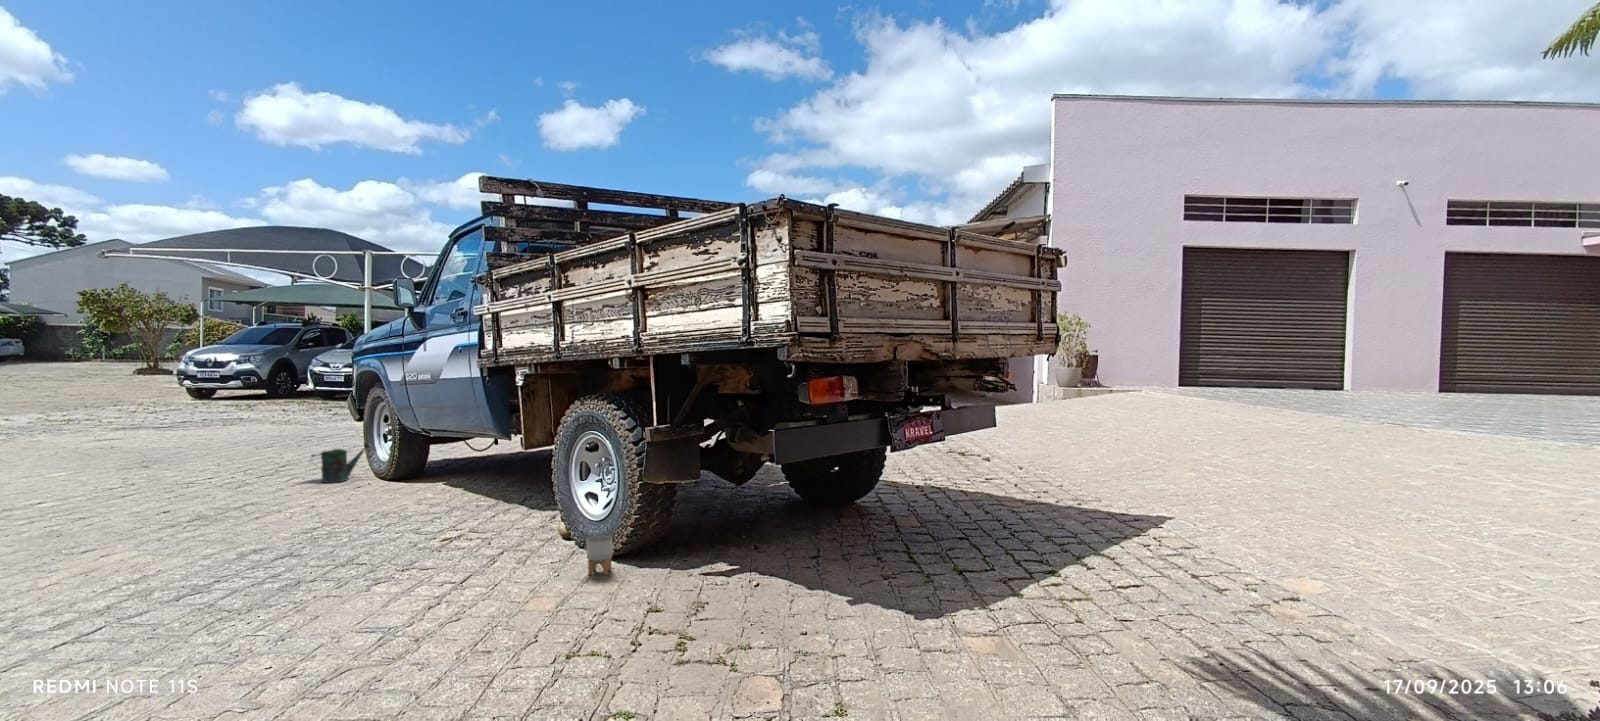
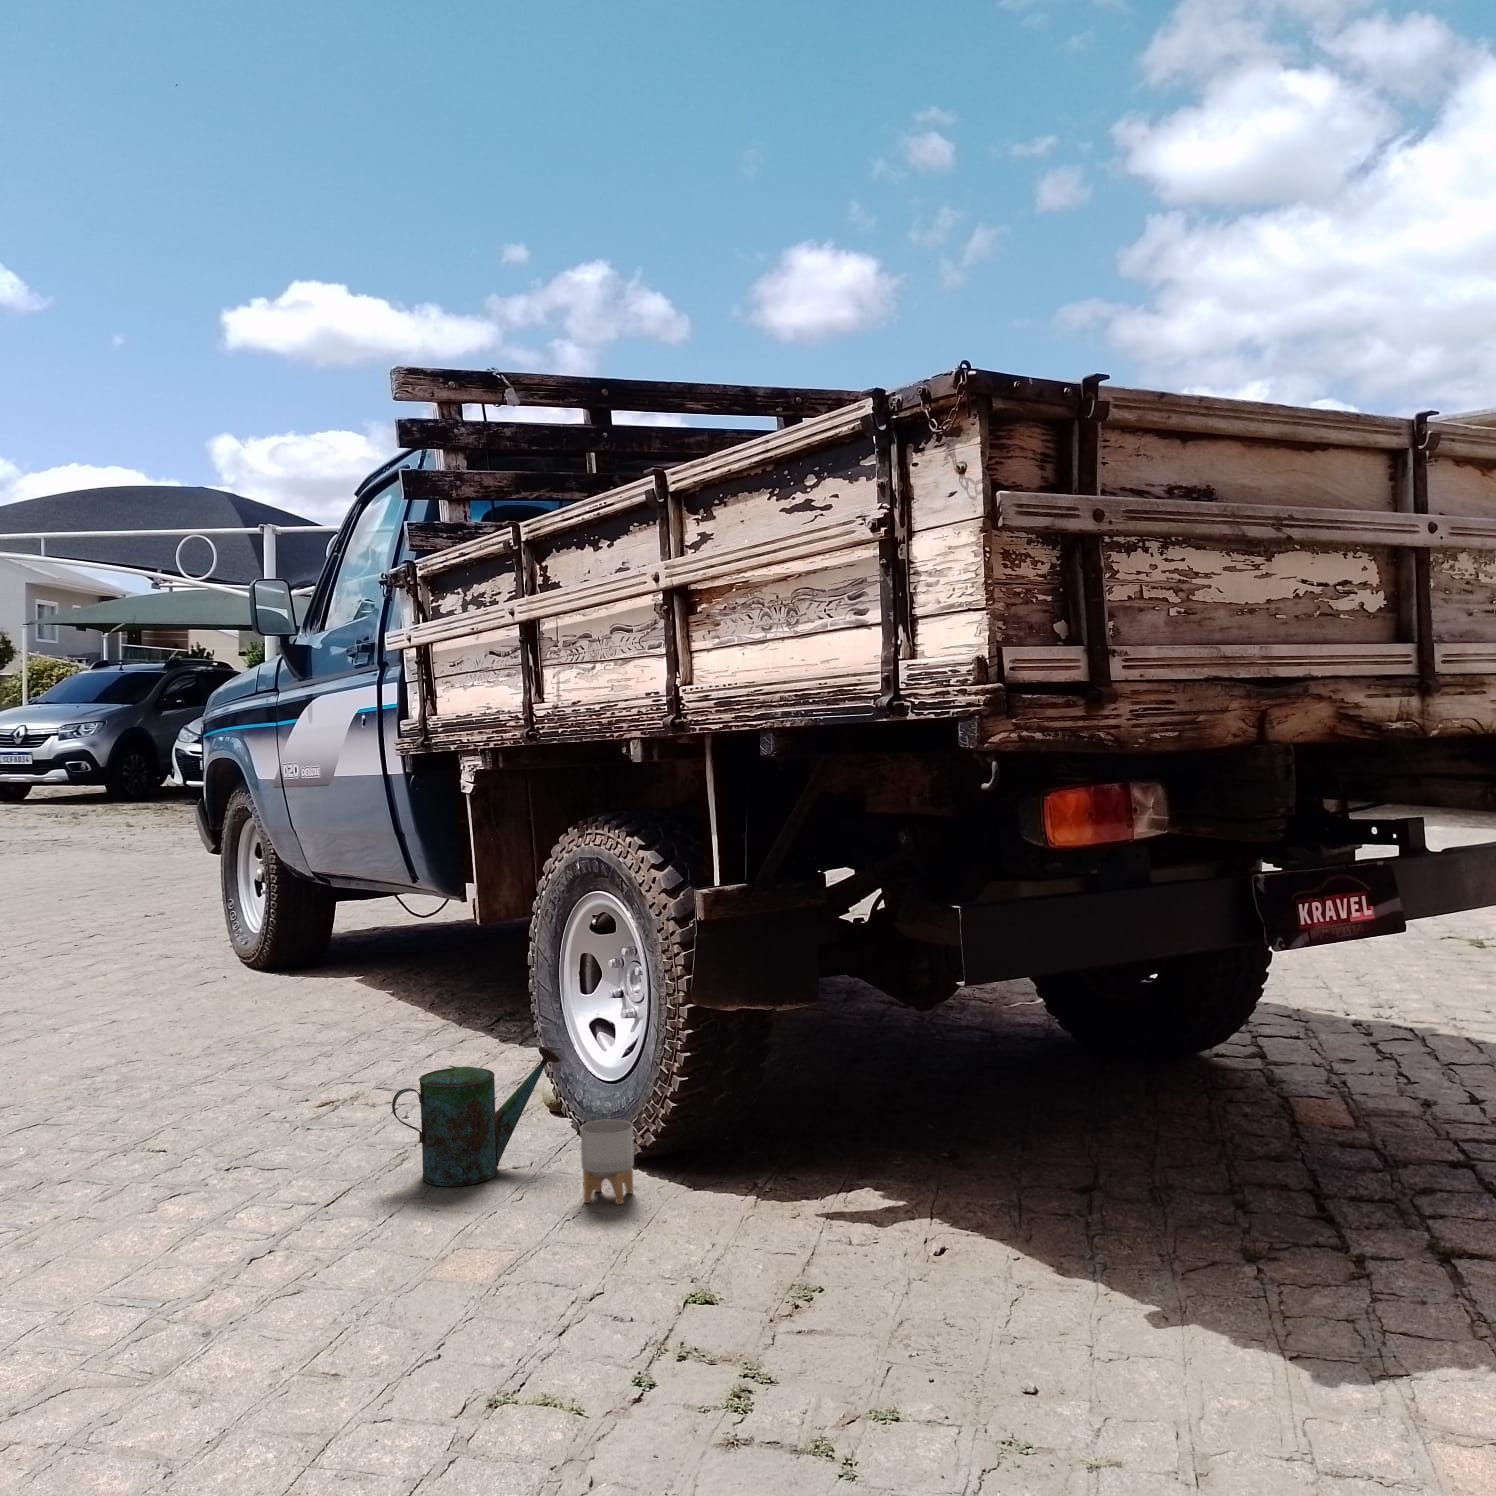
watering can: present [321,444,370,483] -> present [392,1046,561,1186]

